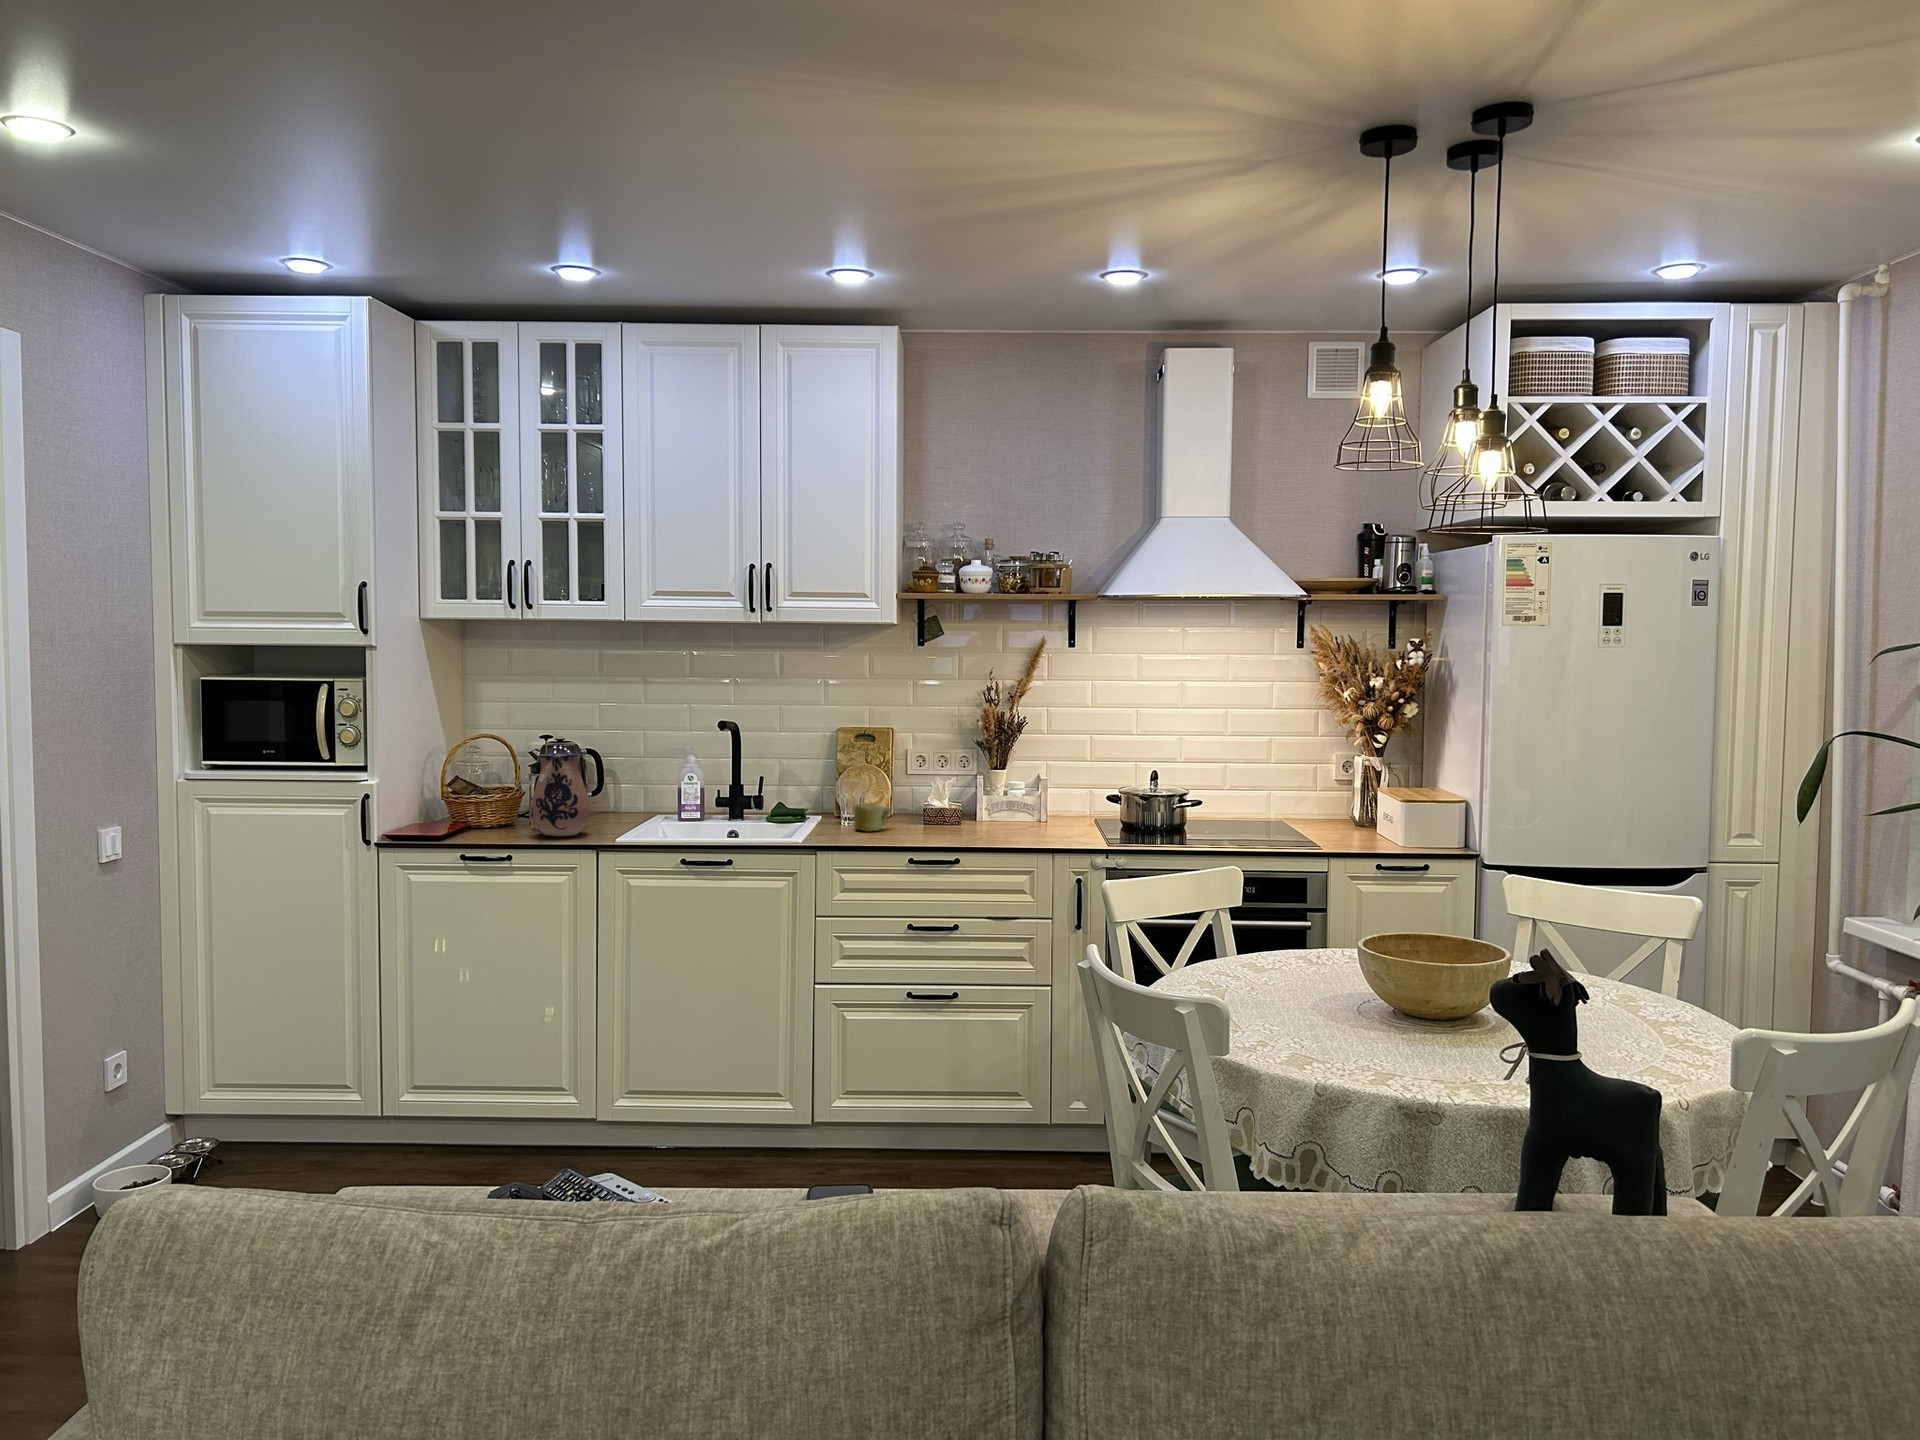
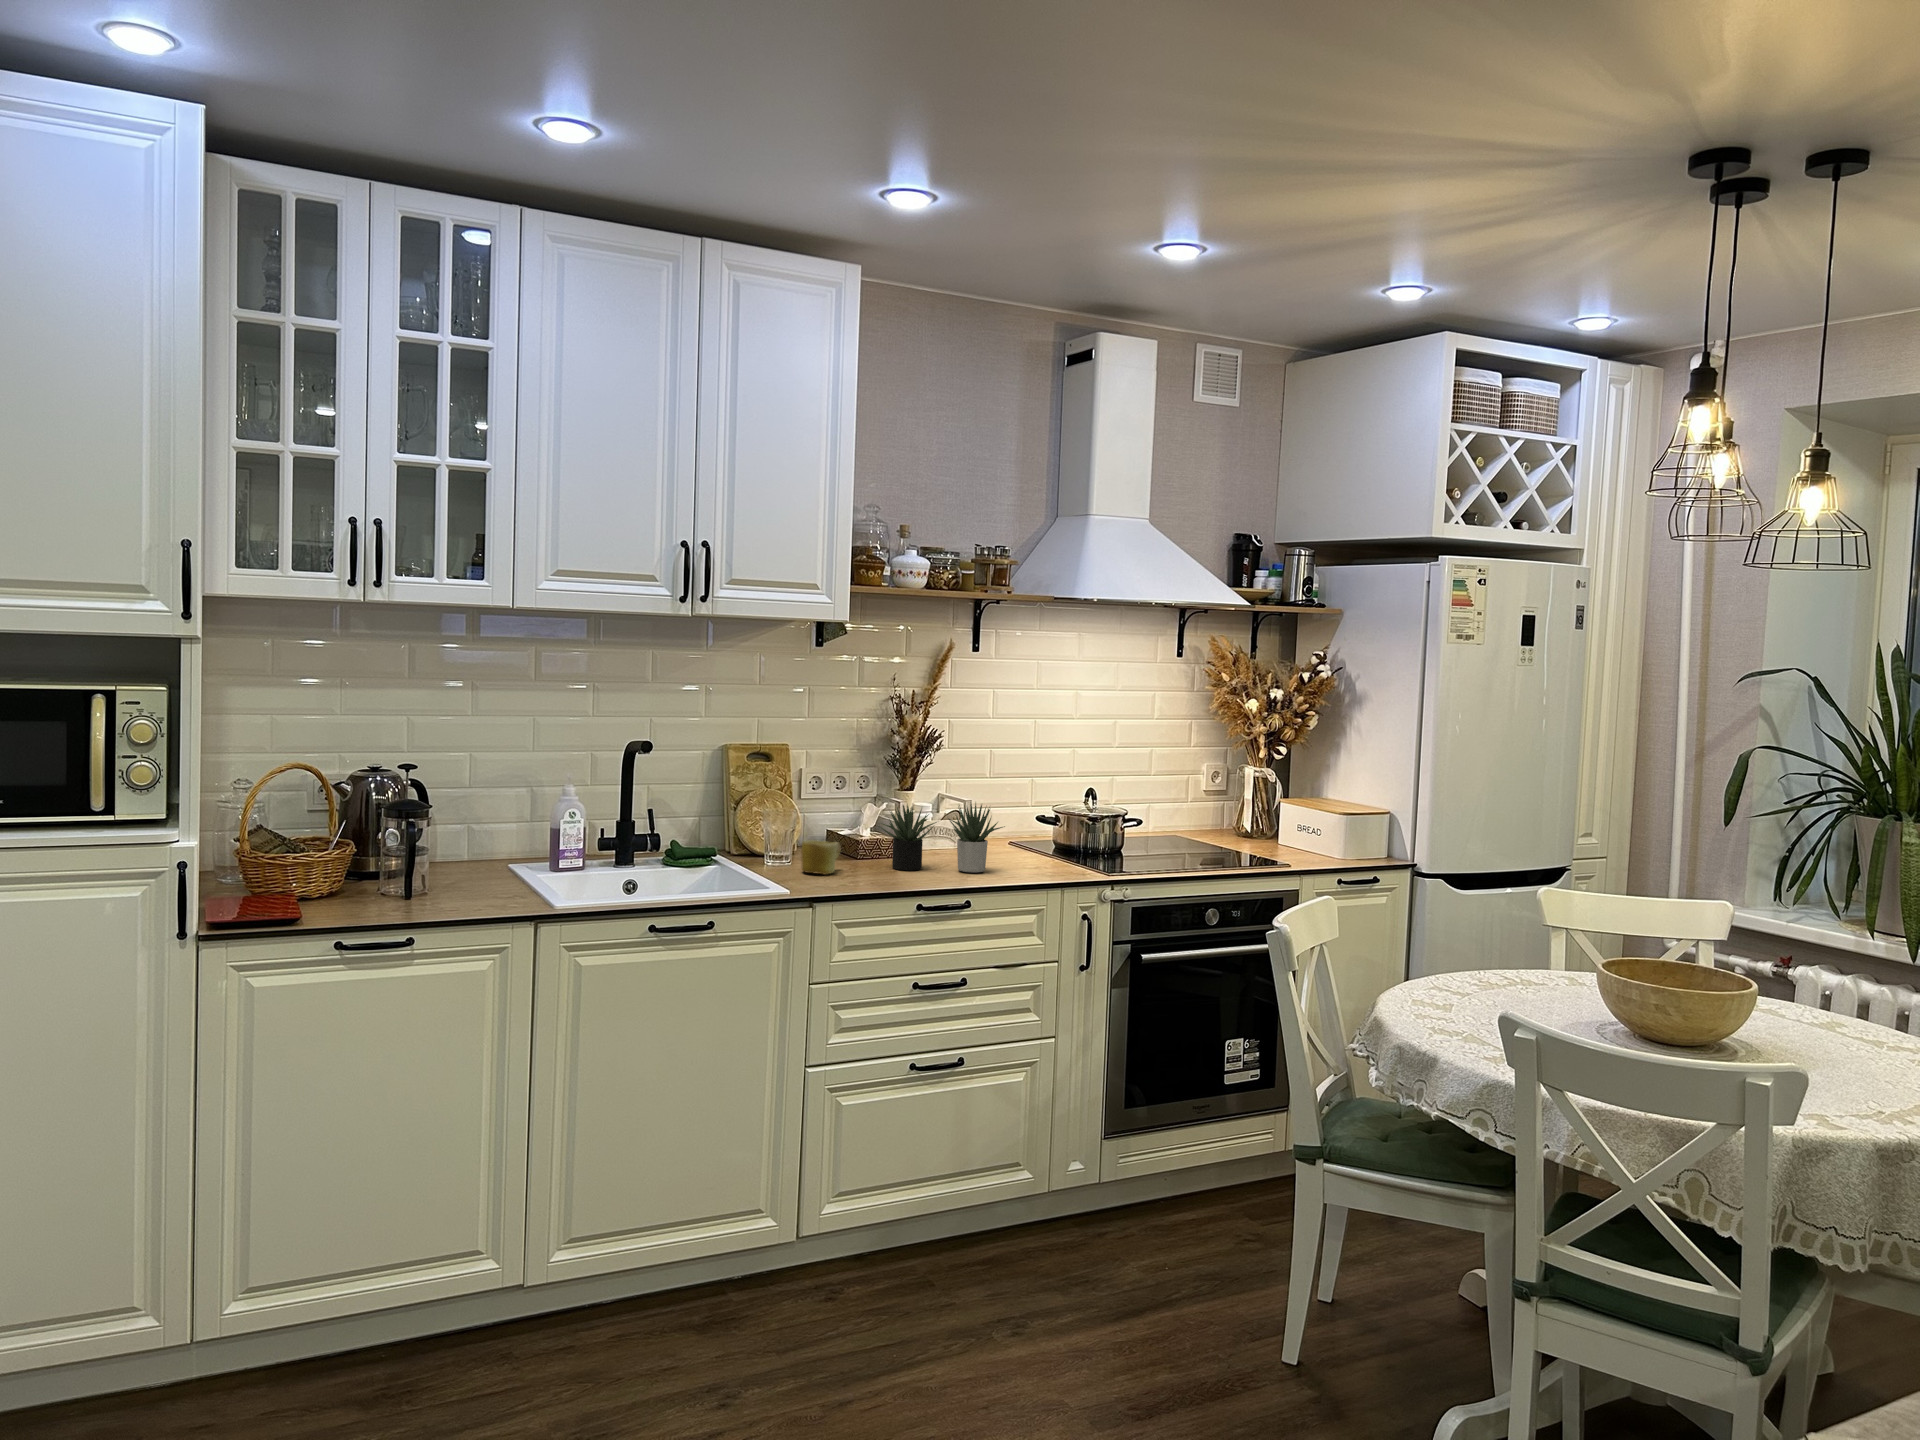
ceramic pitcher: present [531,752,590,836] -> none [417,788,502,907]
succulent plant: none [925,773,1025,837] -> present [879,802,1005,872]

